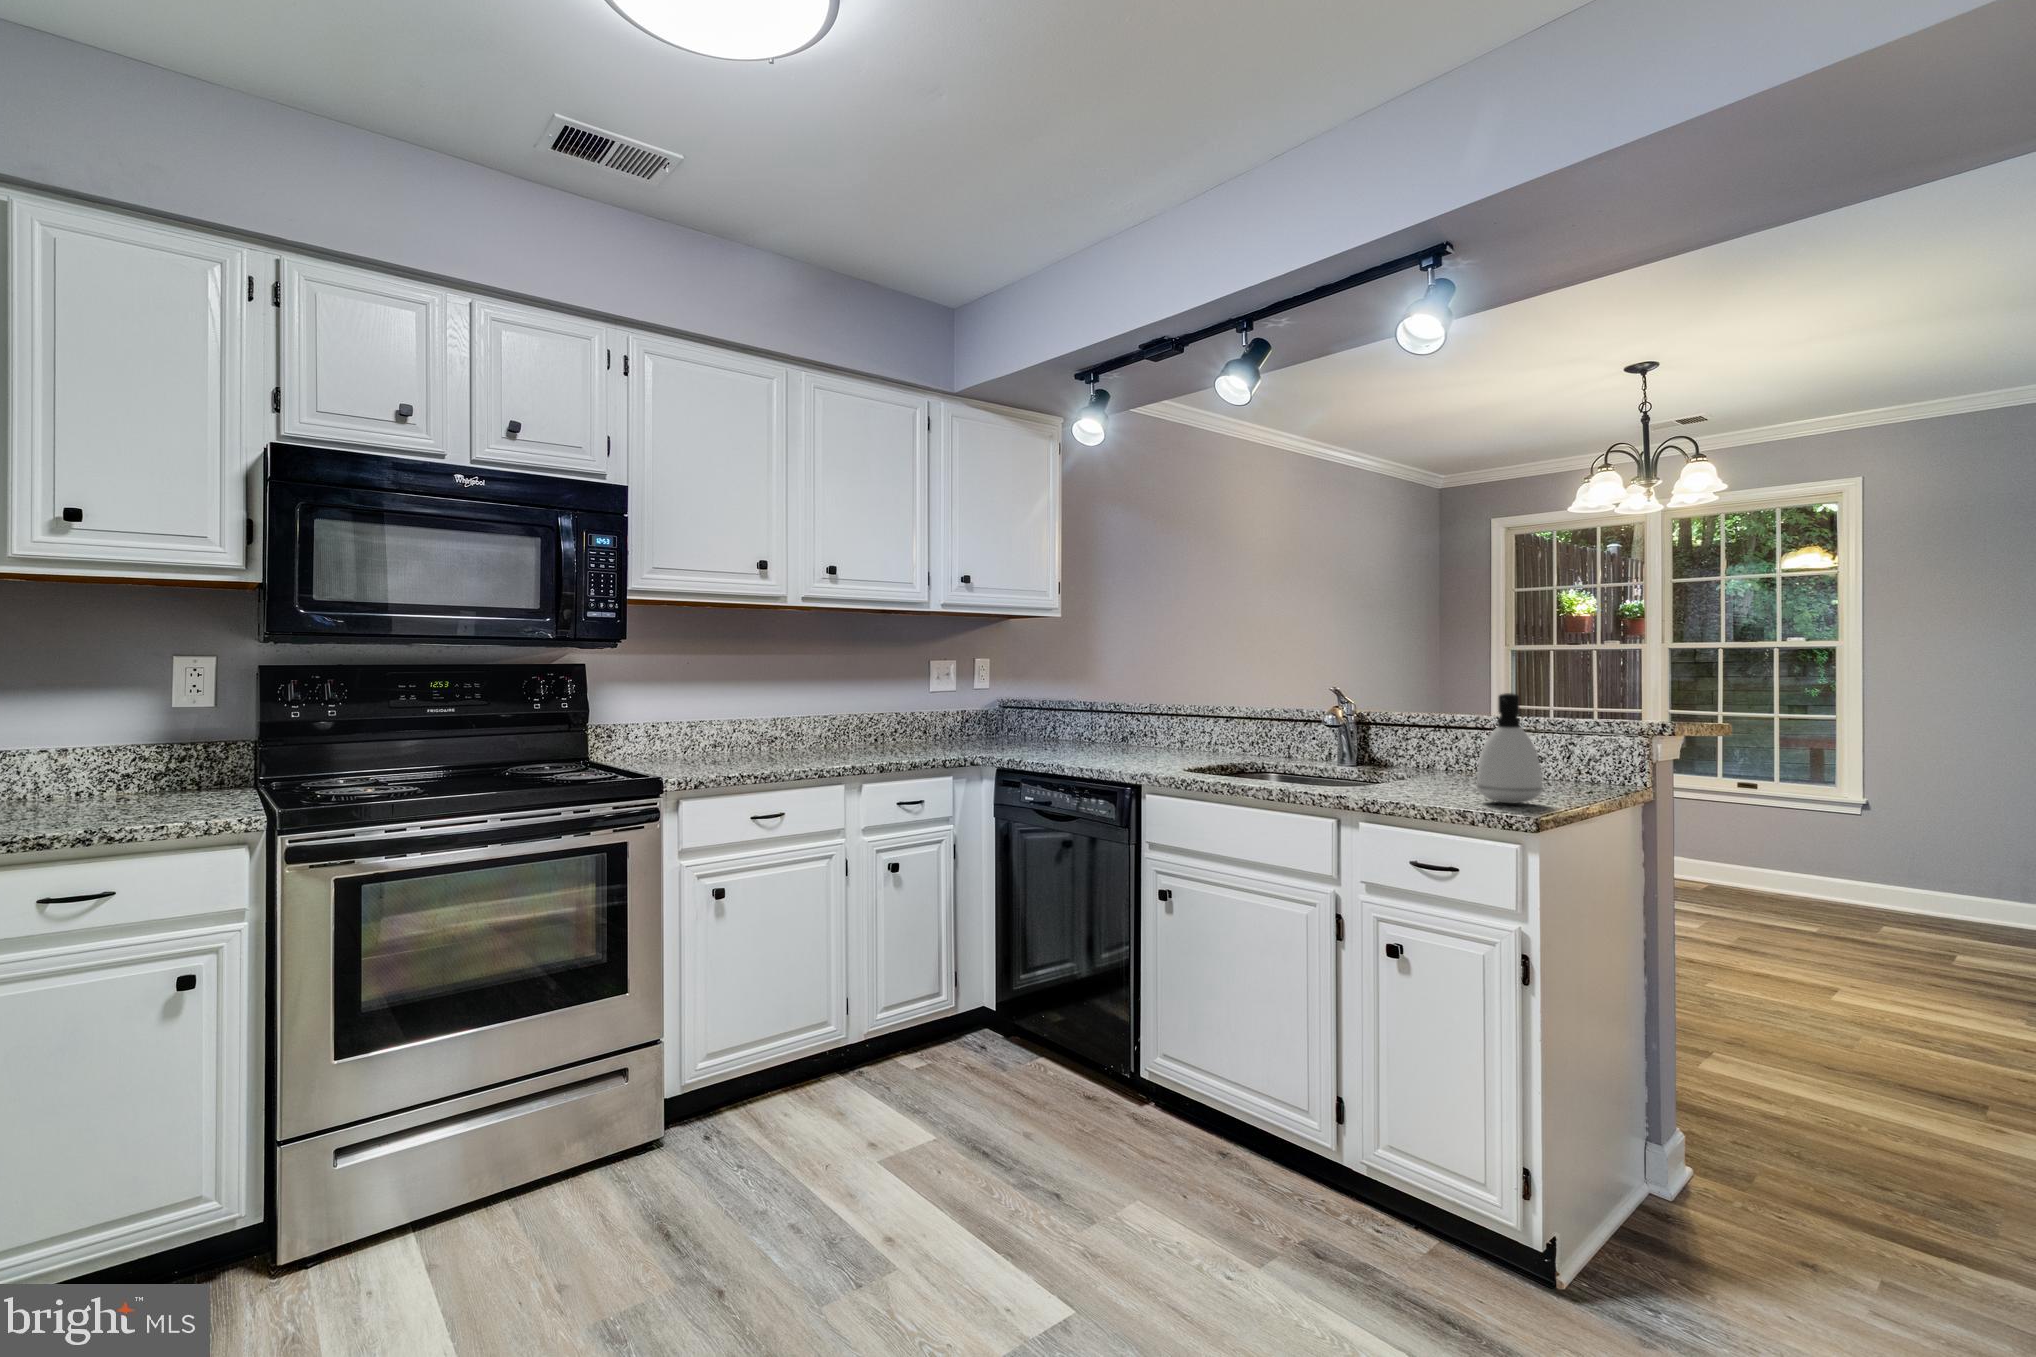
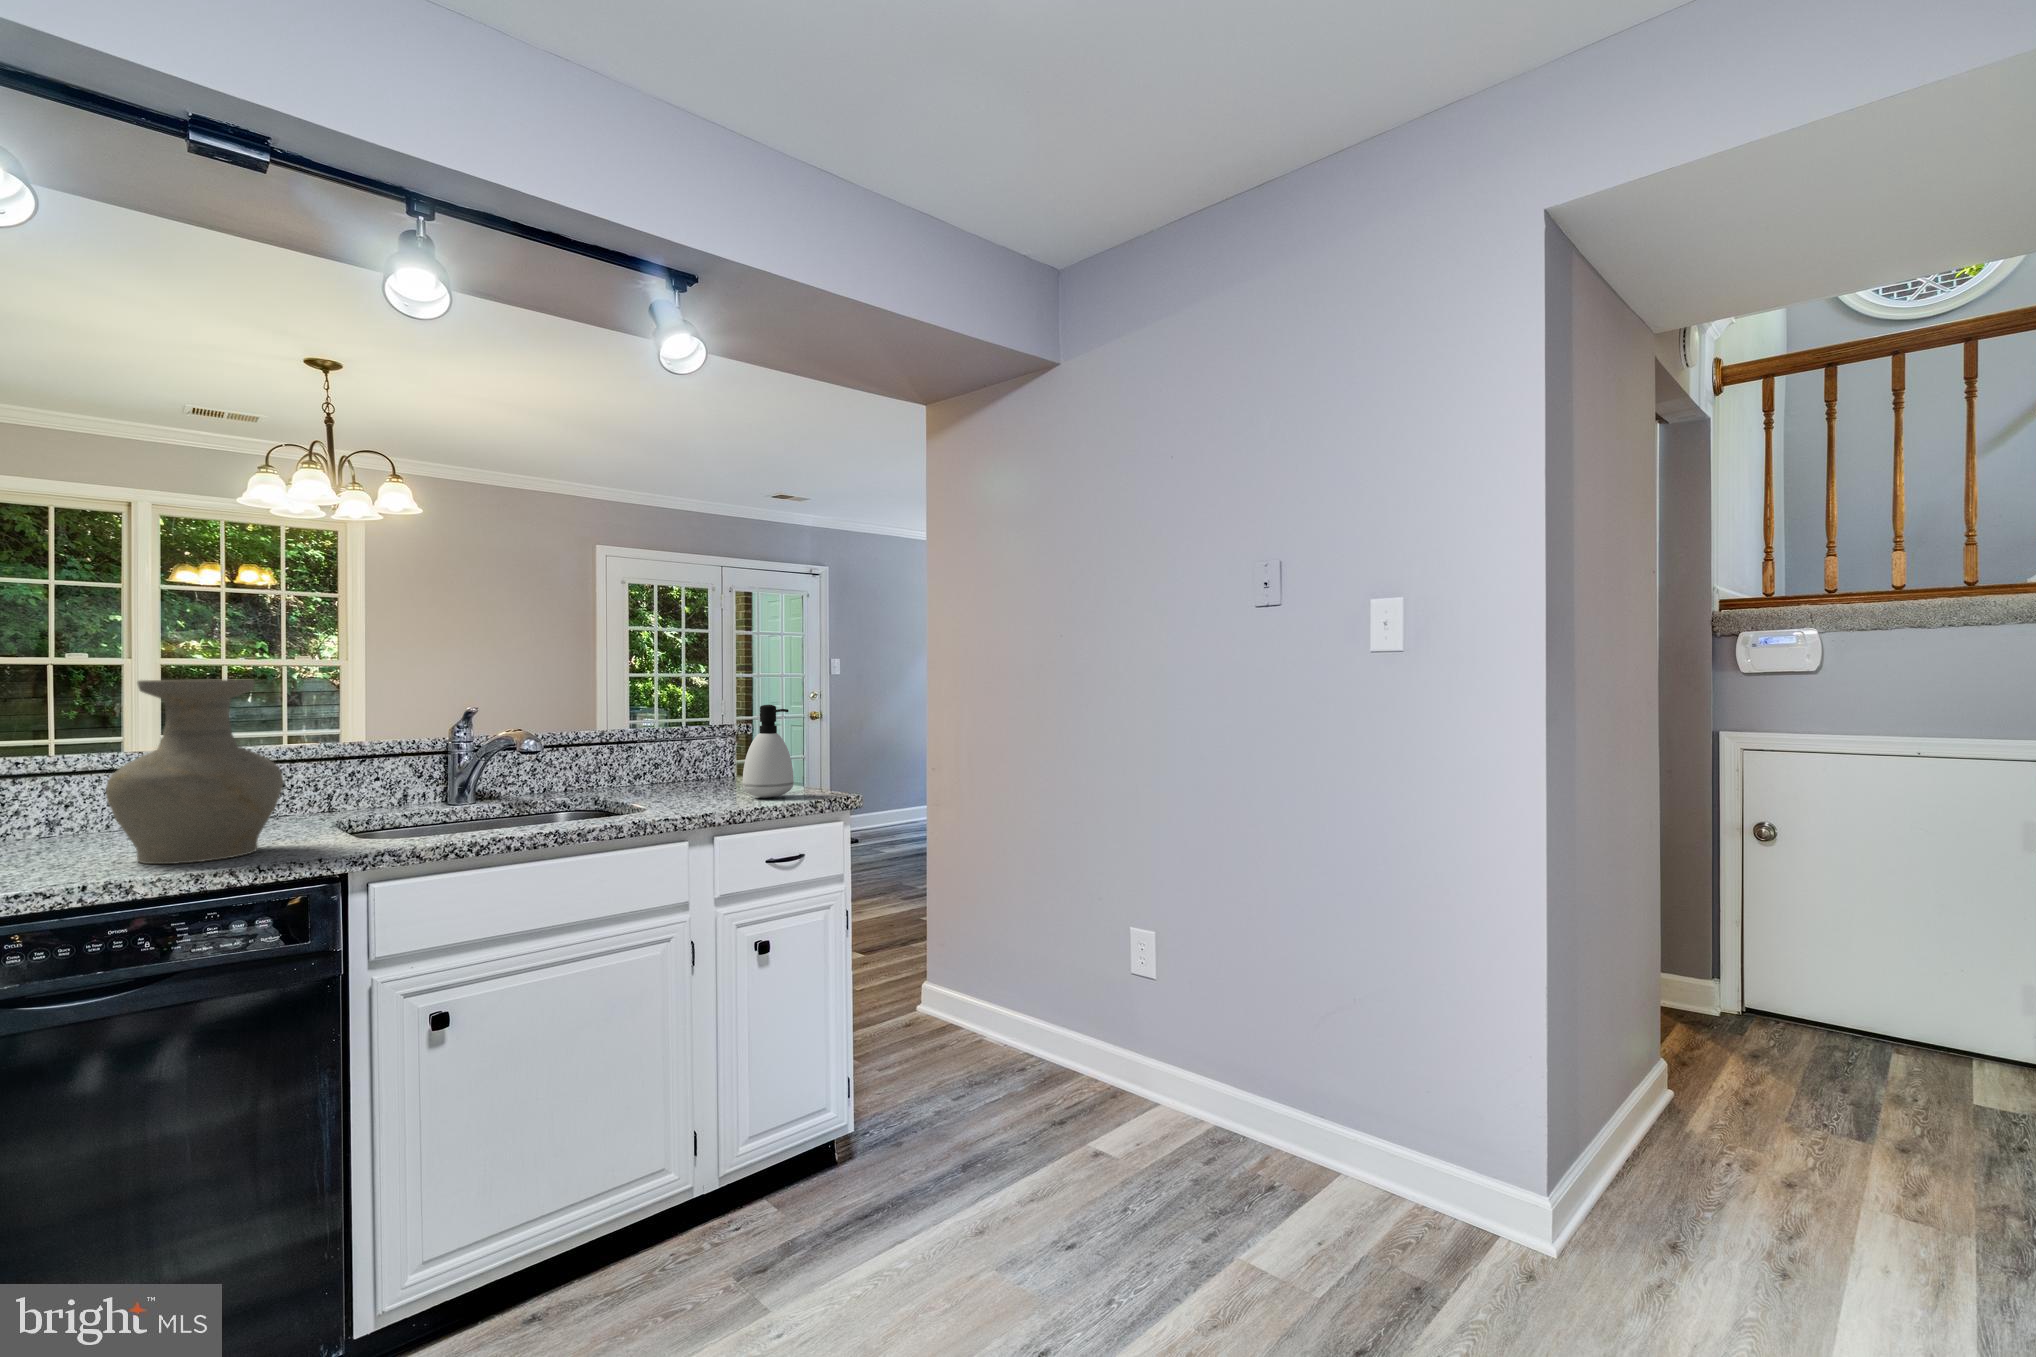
vase: none [1083,663,1161,765] -> present [106,680,283,864]

